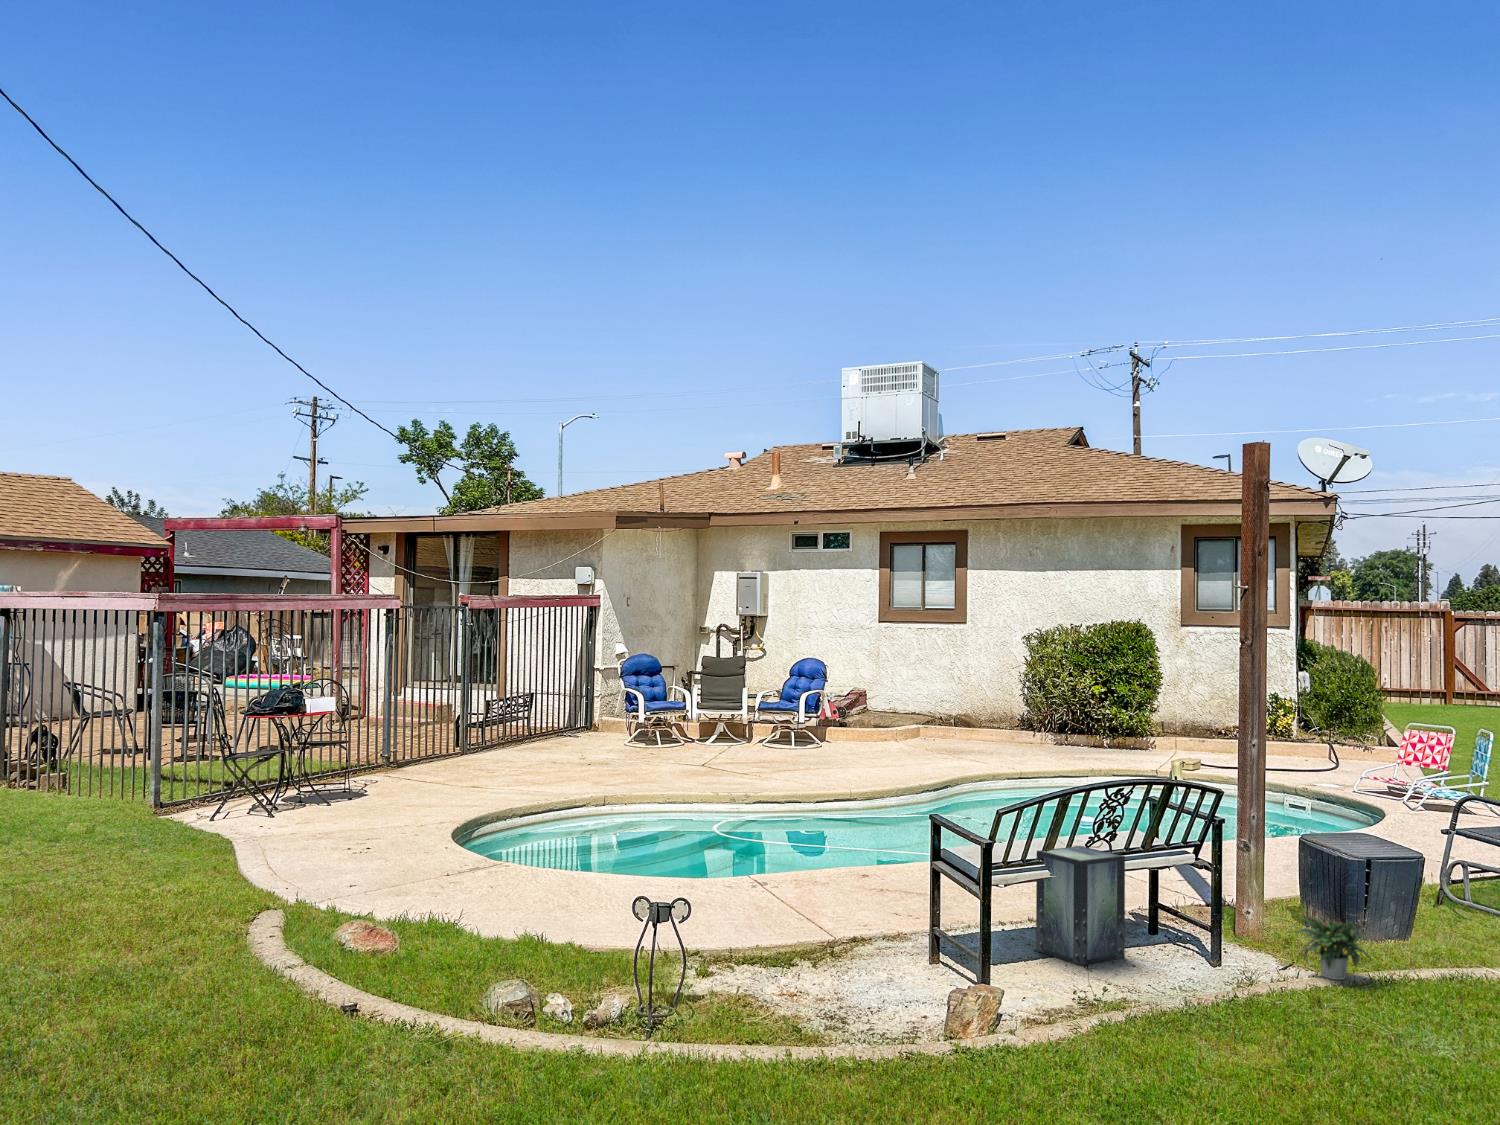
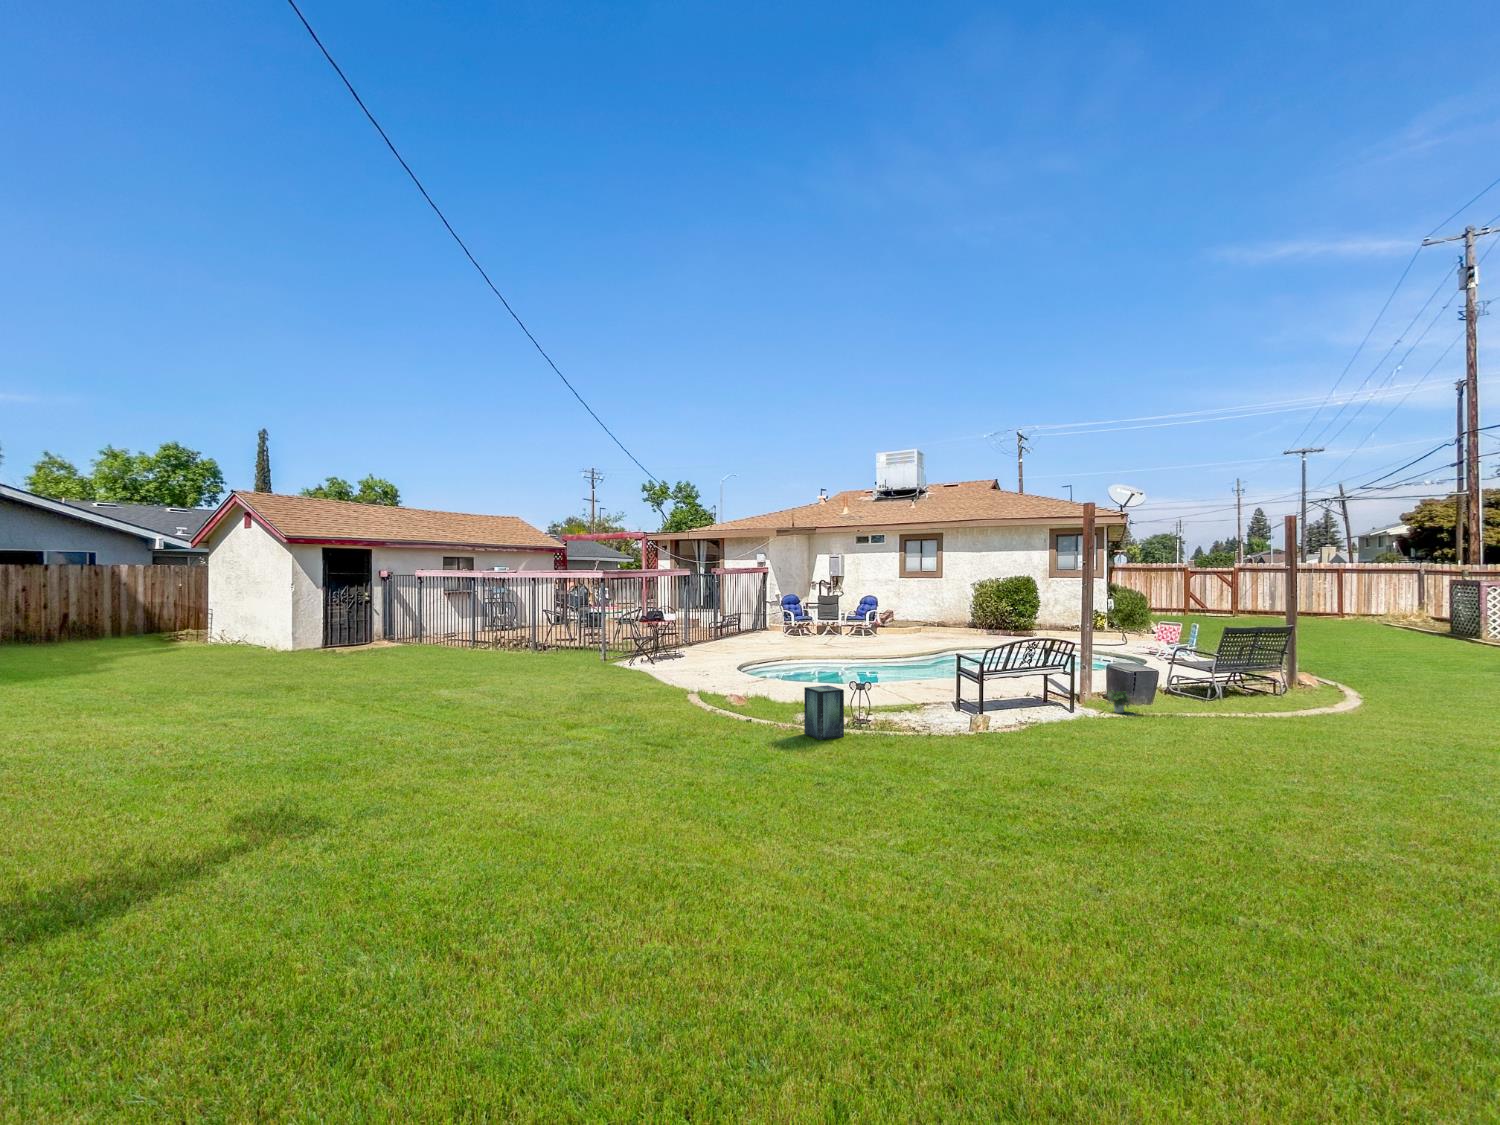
storage box: present [1036,846,1125,965] -> present [804,685,844,740]

